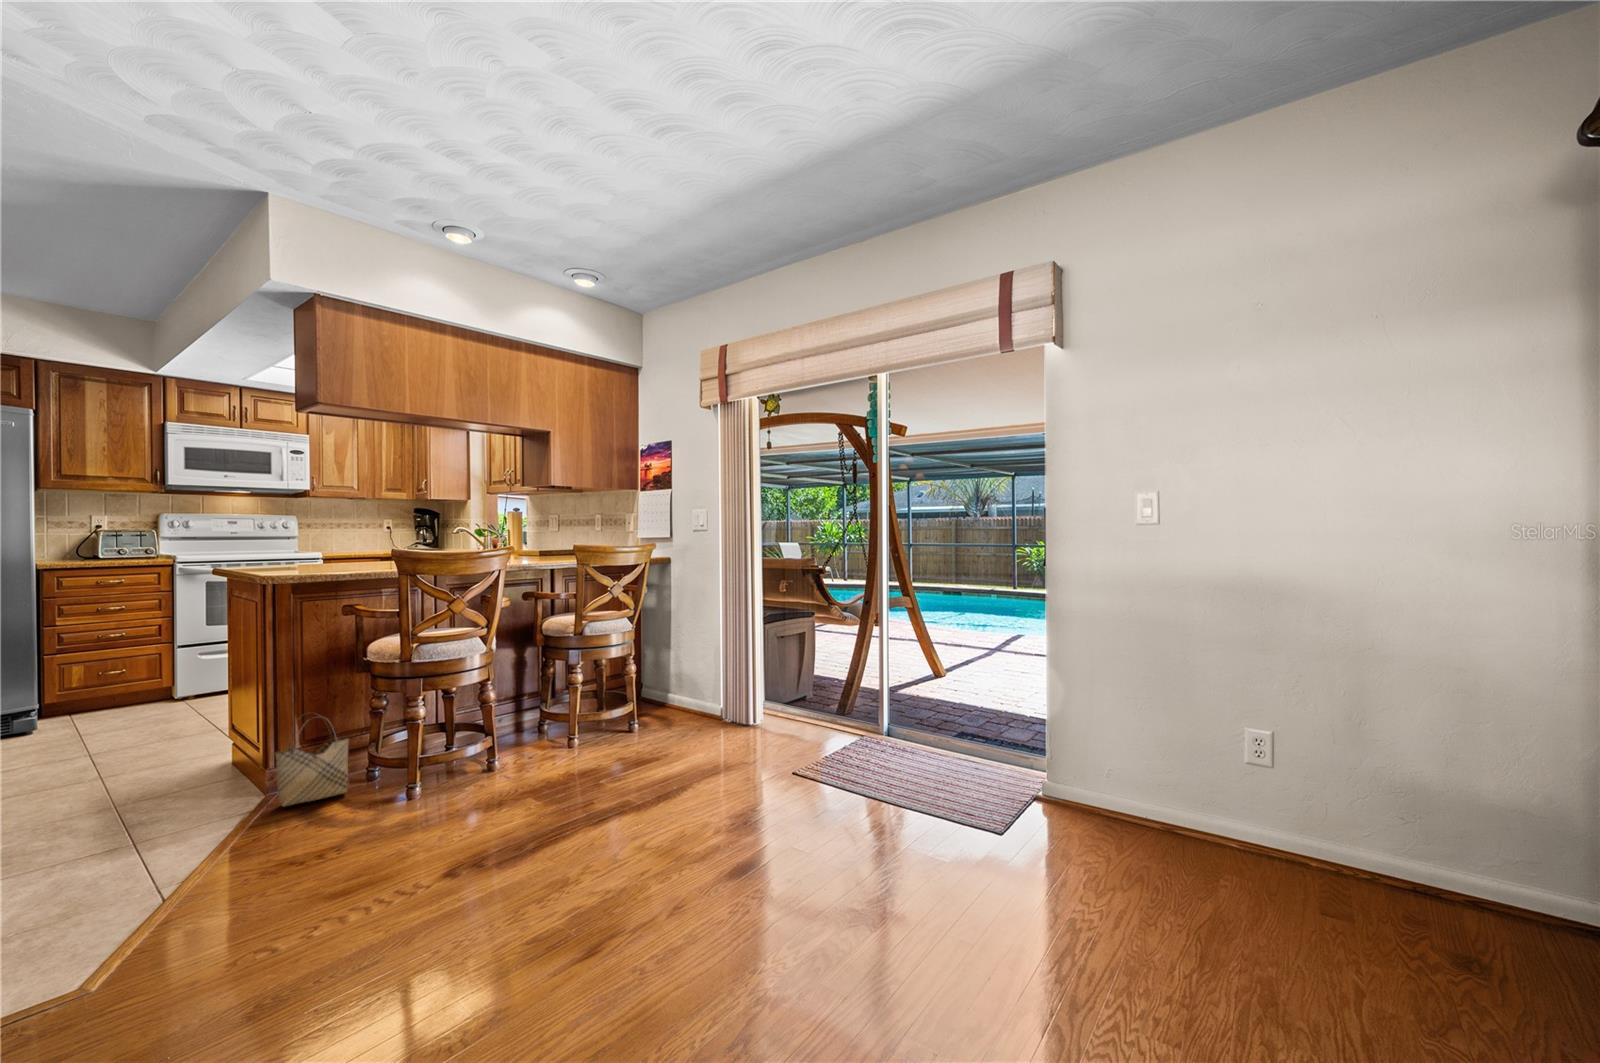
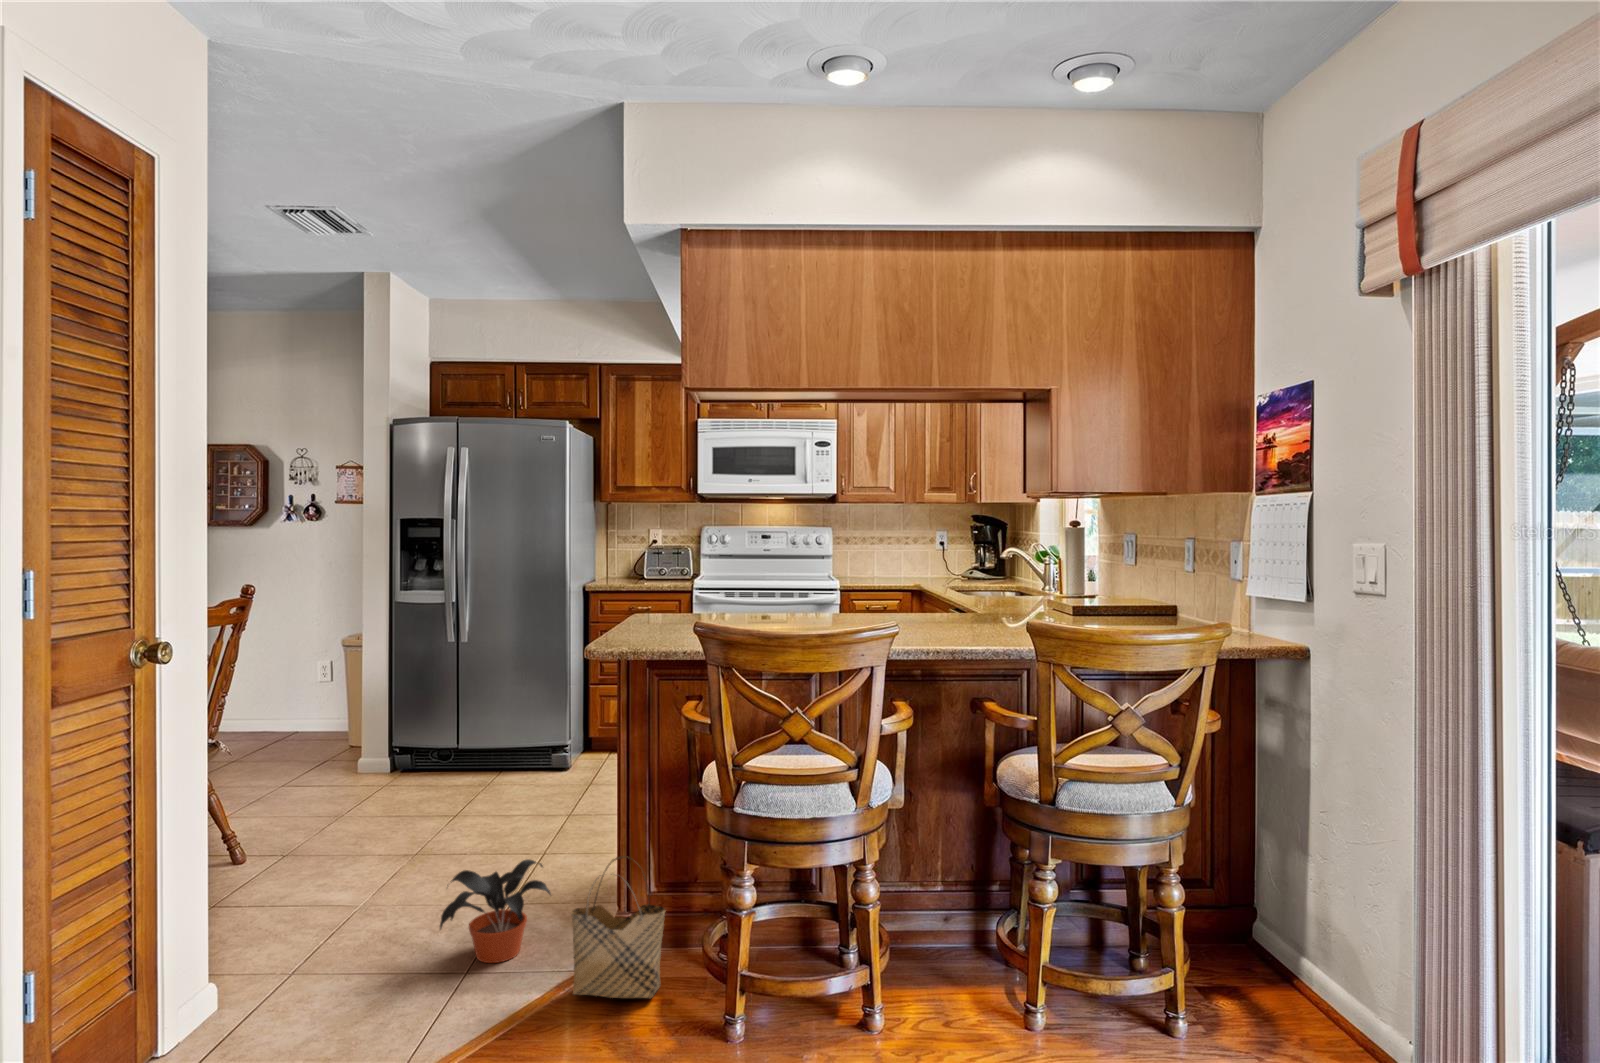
potted plant: none [108,745,222,823] -> present [440,859,551,963]

